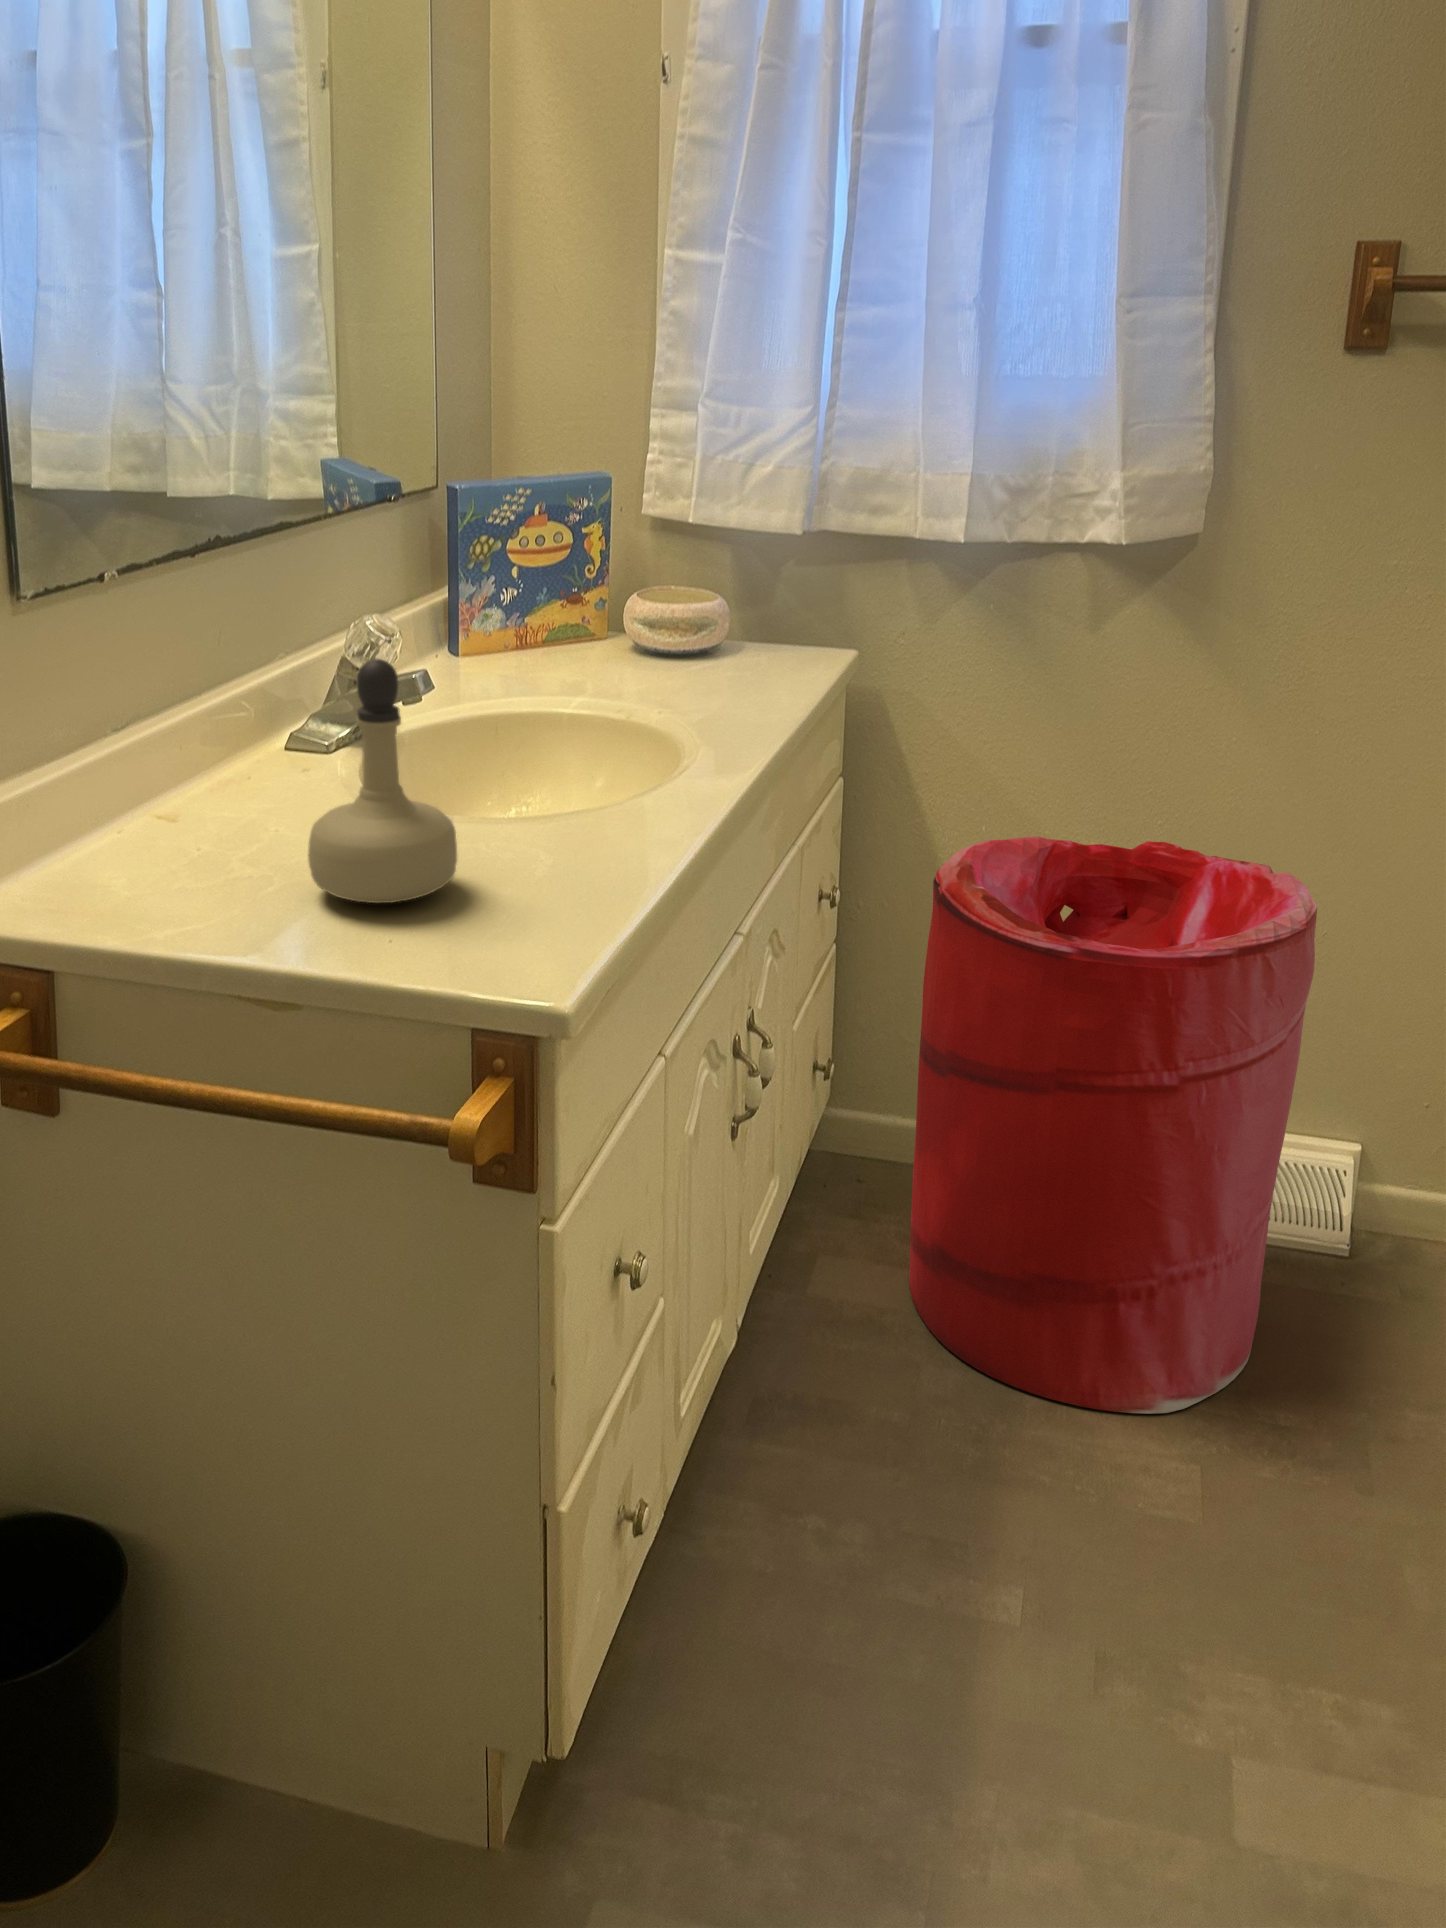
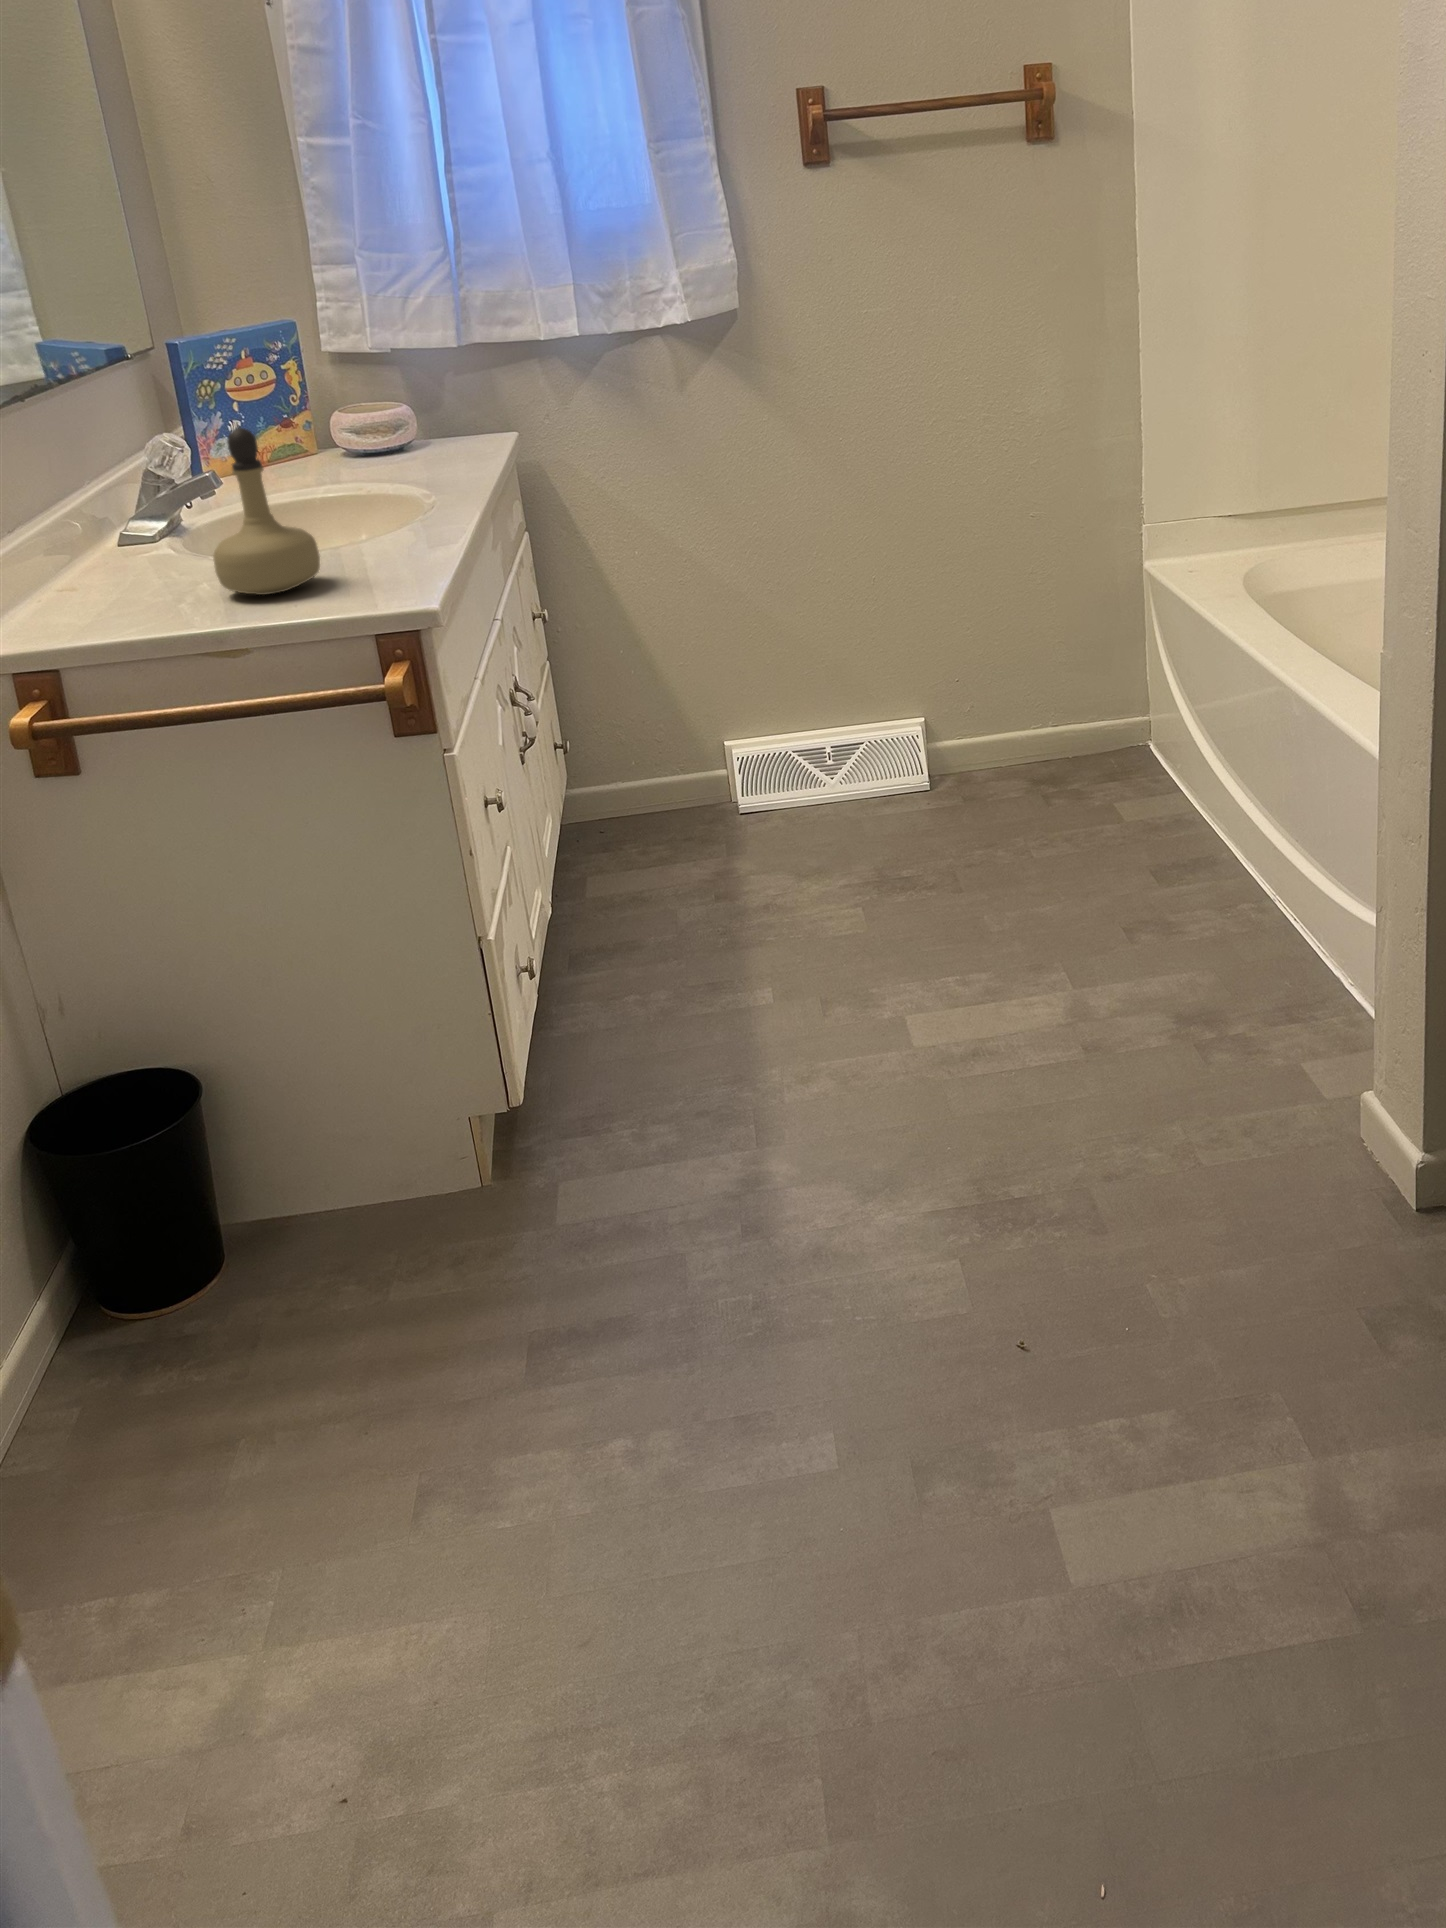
laundry hamper: present [909,837,1317,1414] -> none [610,526,883,908]

